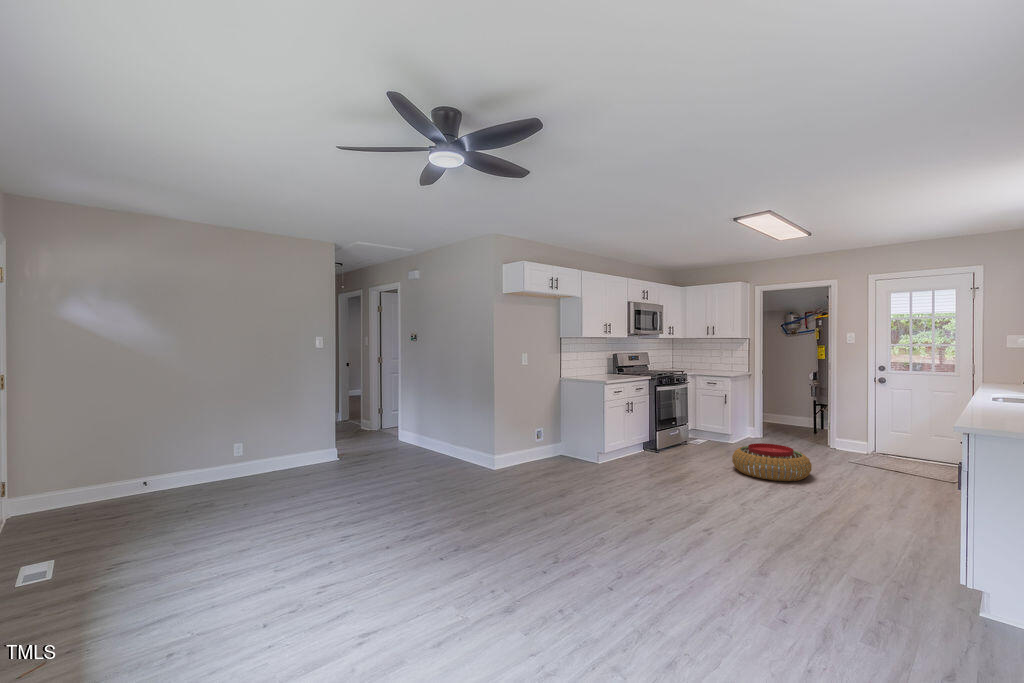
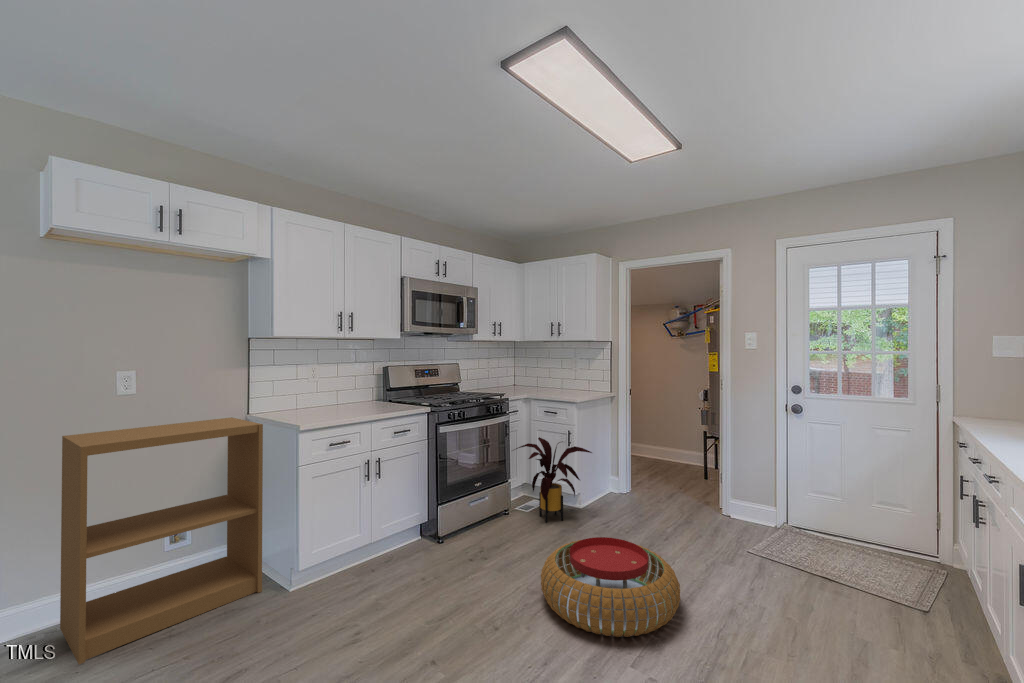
bookshelf: none [511,378,585,476] -> present [60,417,263,664]
house plant: none [689,398,745,447] -> present [516,437,592,523]

